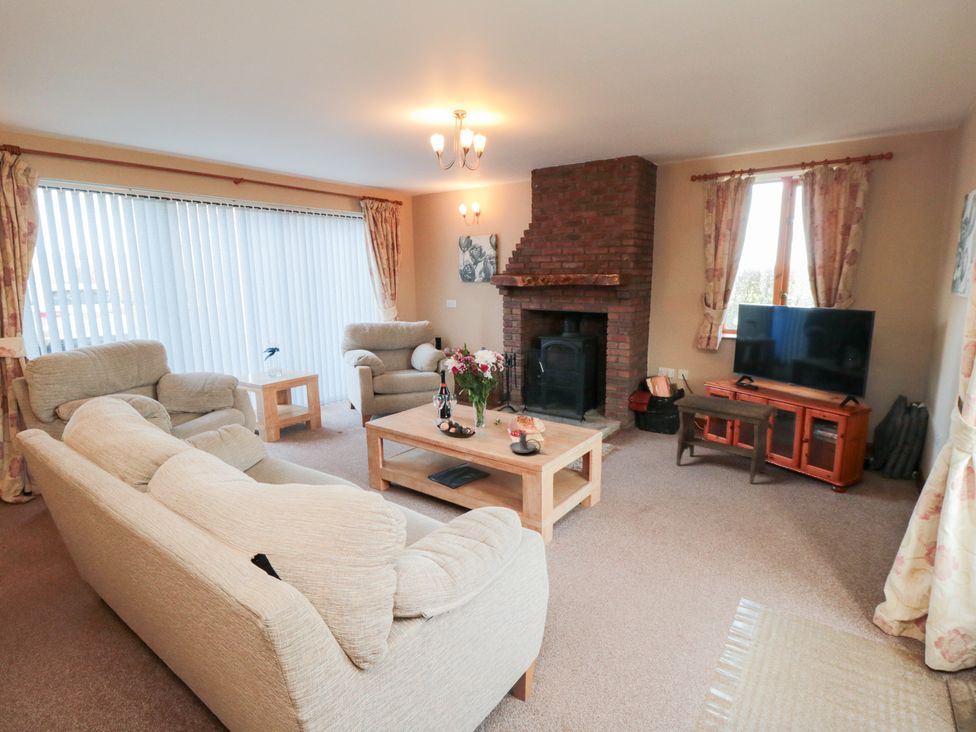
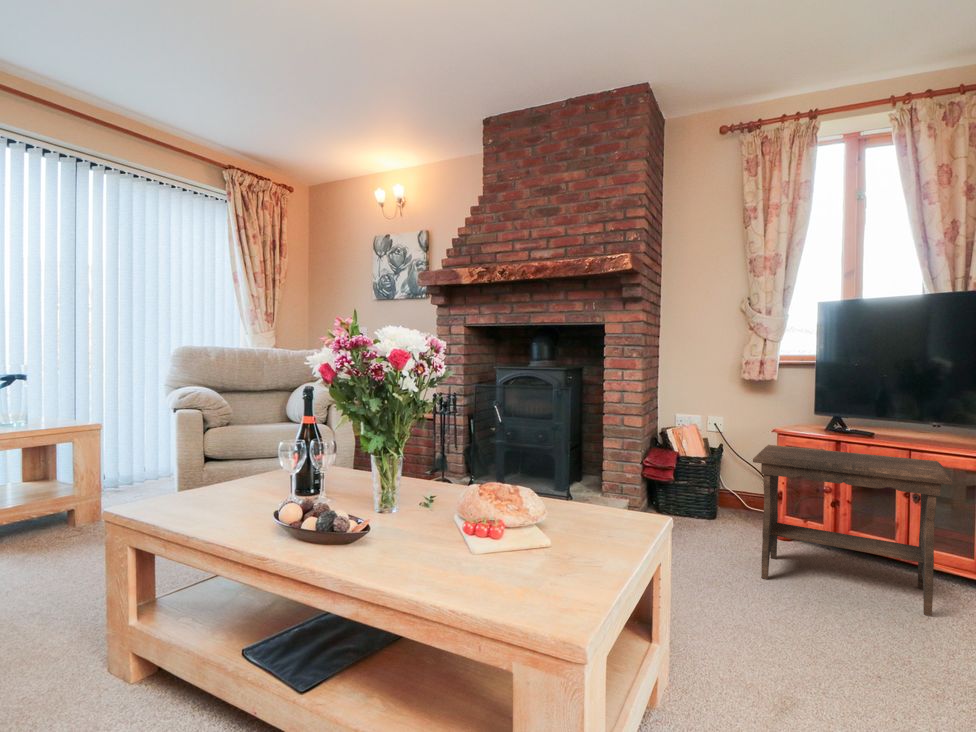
candle holder: present [509,432,541,453] -> none [461,528,552,590]

